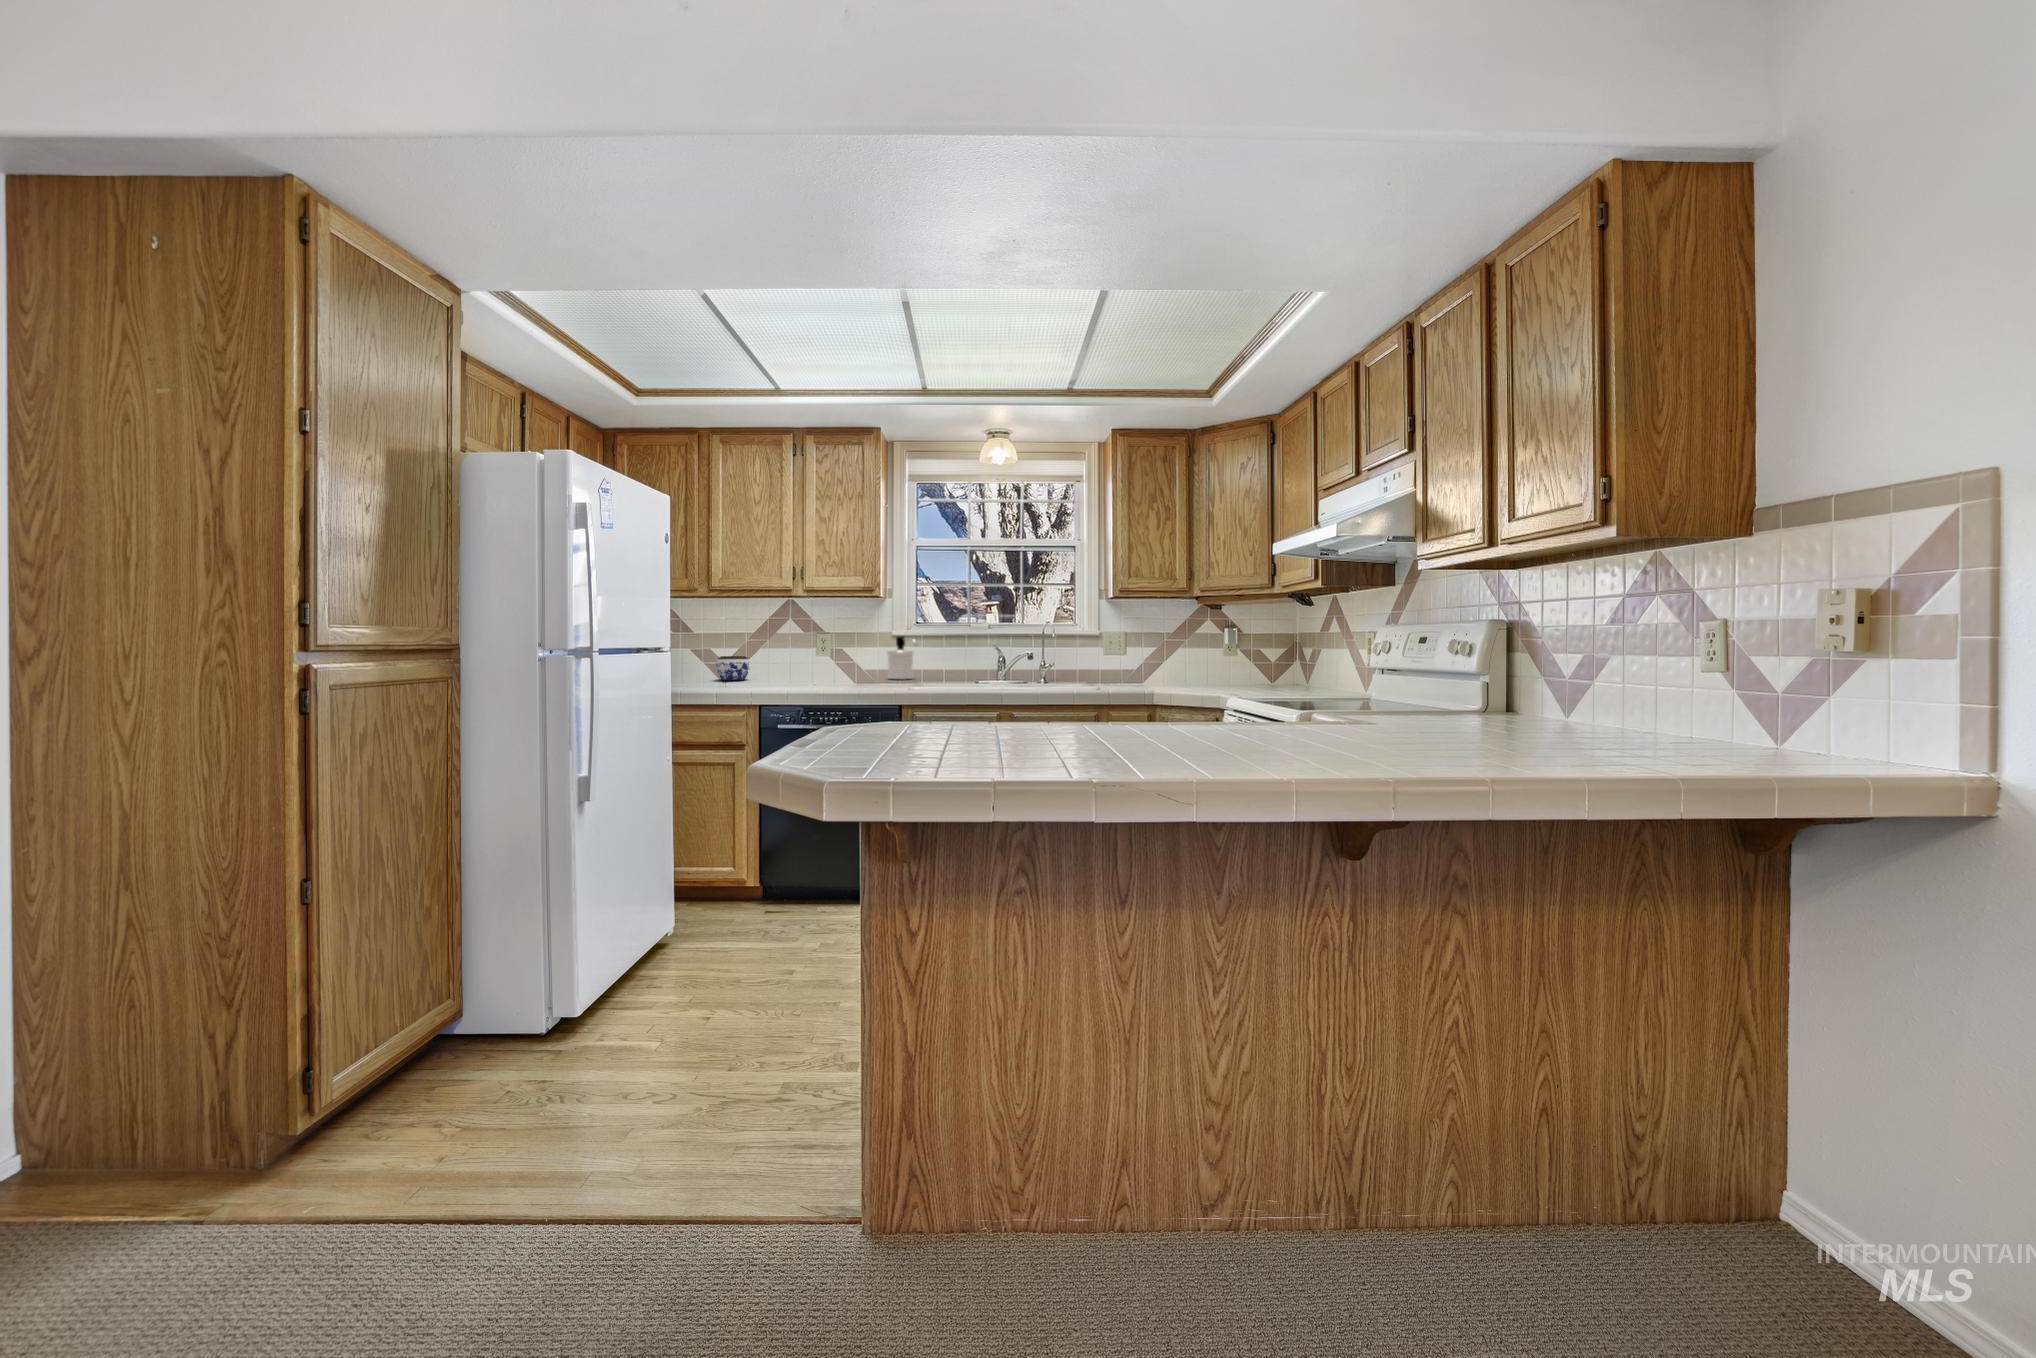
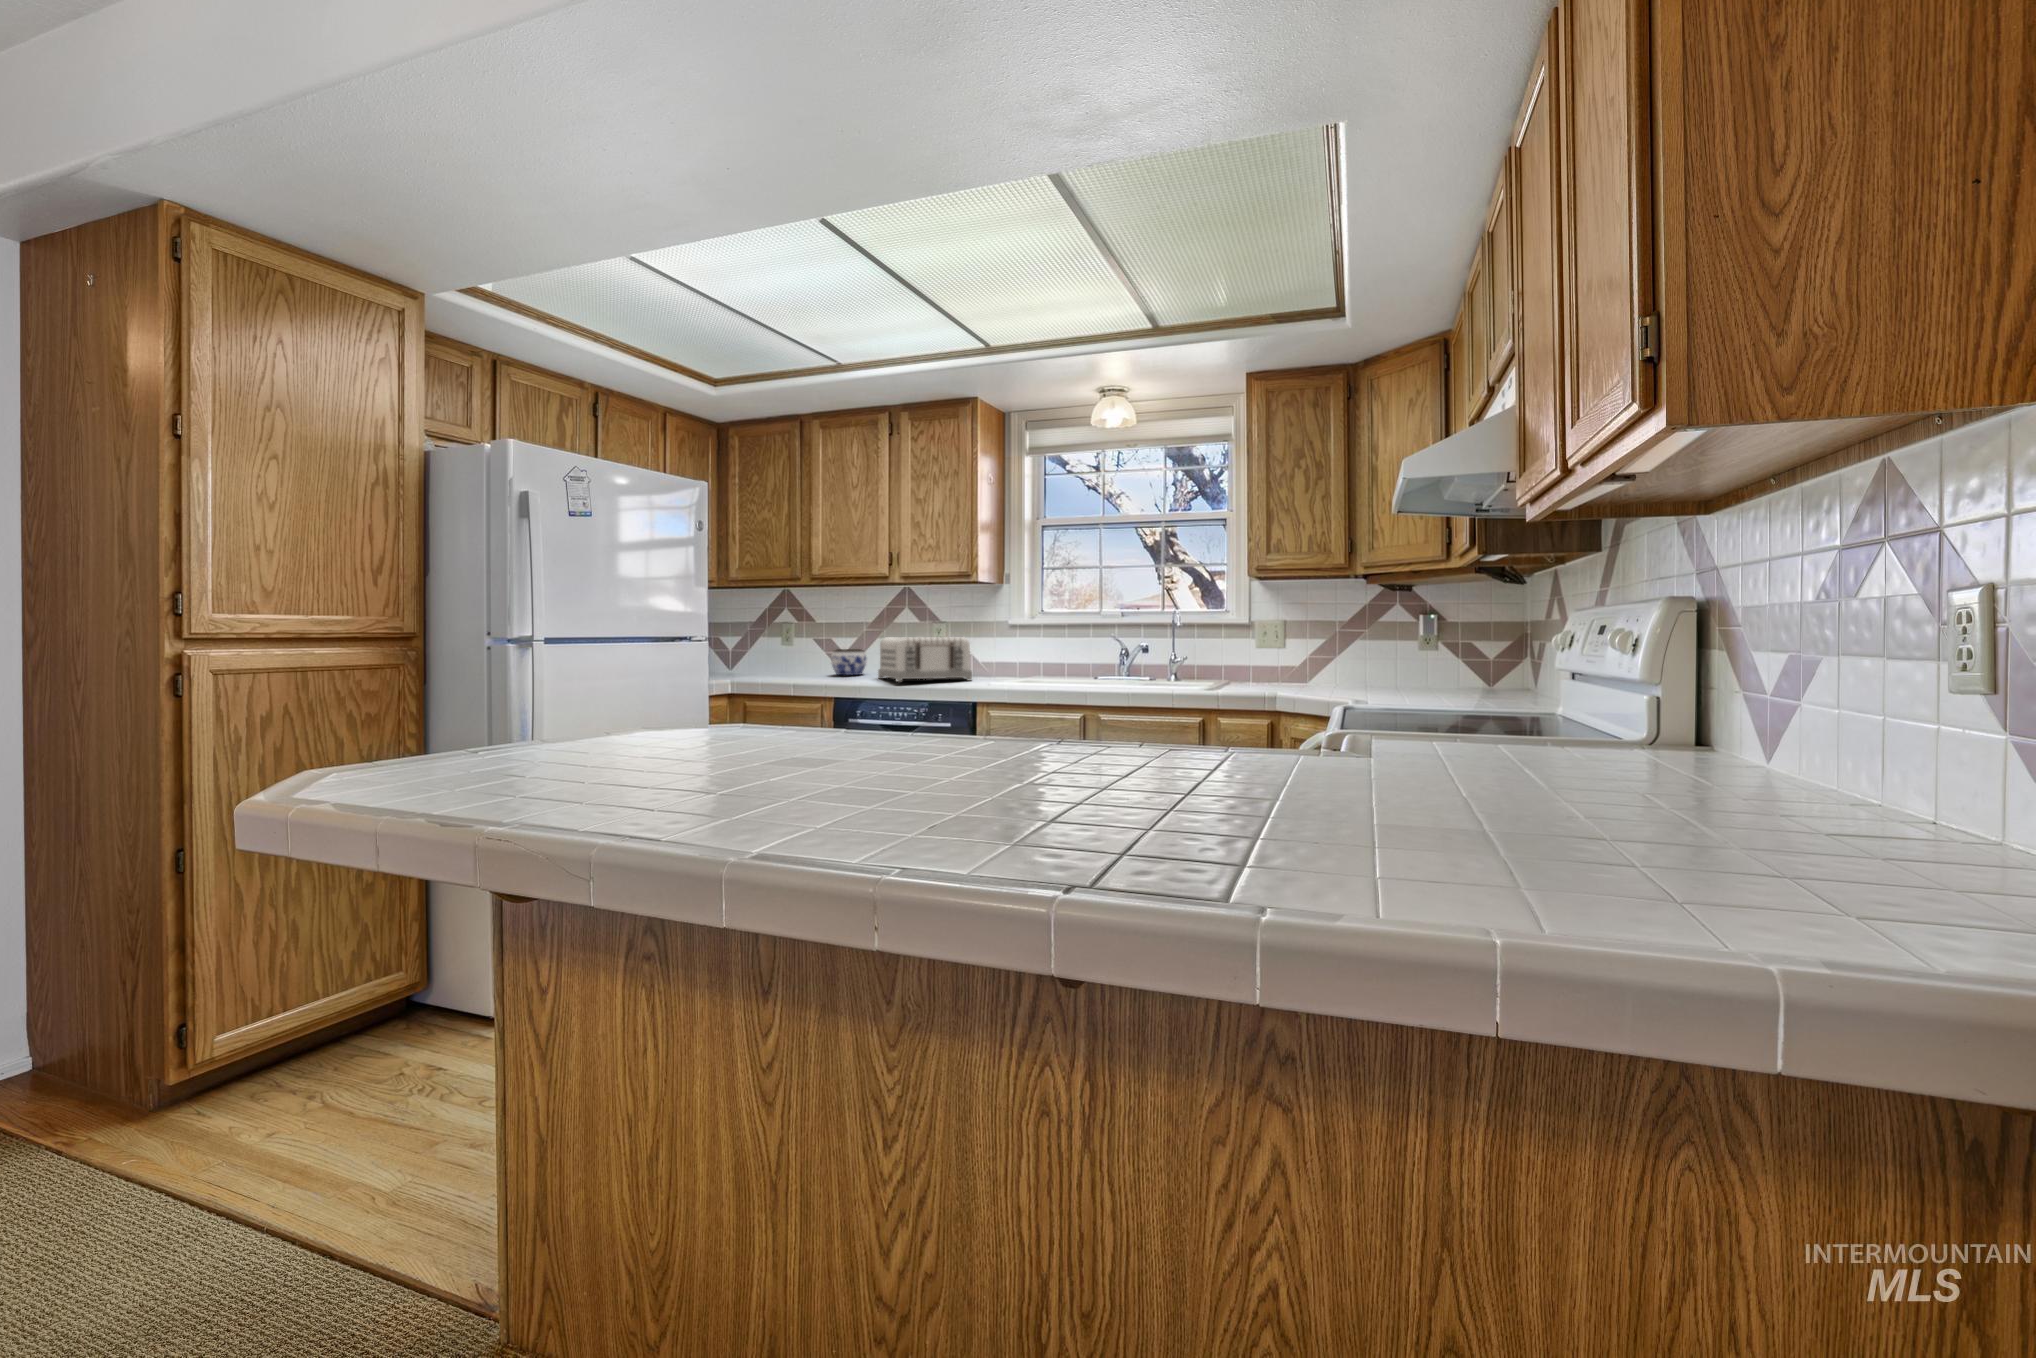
soap dispenser: present [887,636,917,679] -> none [1010,627,1040,677]
toaster: none [768,645,861,685] -> present [878,637,972,682]

